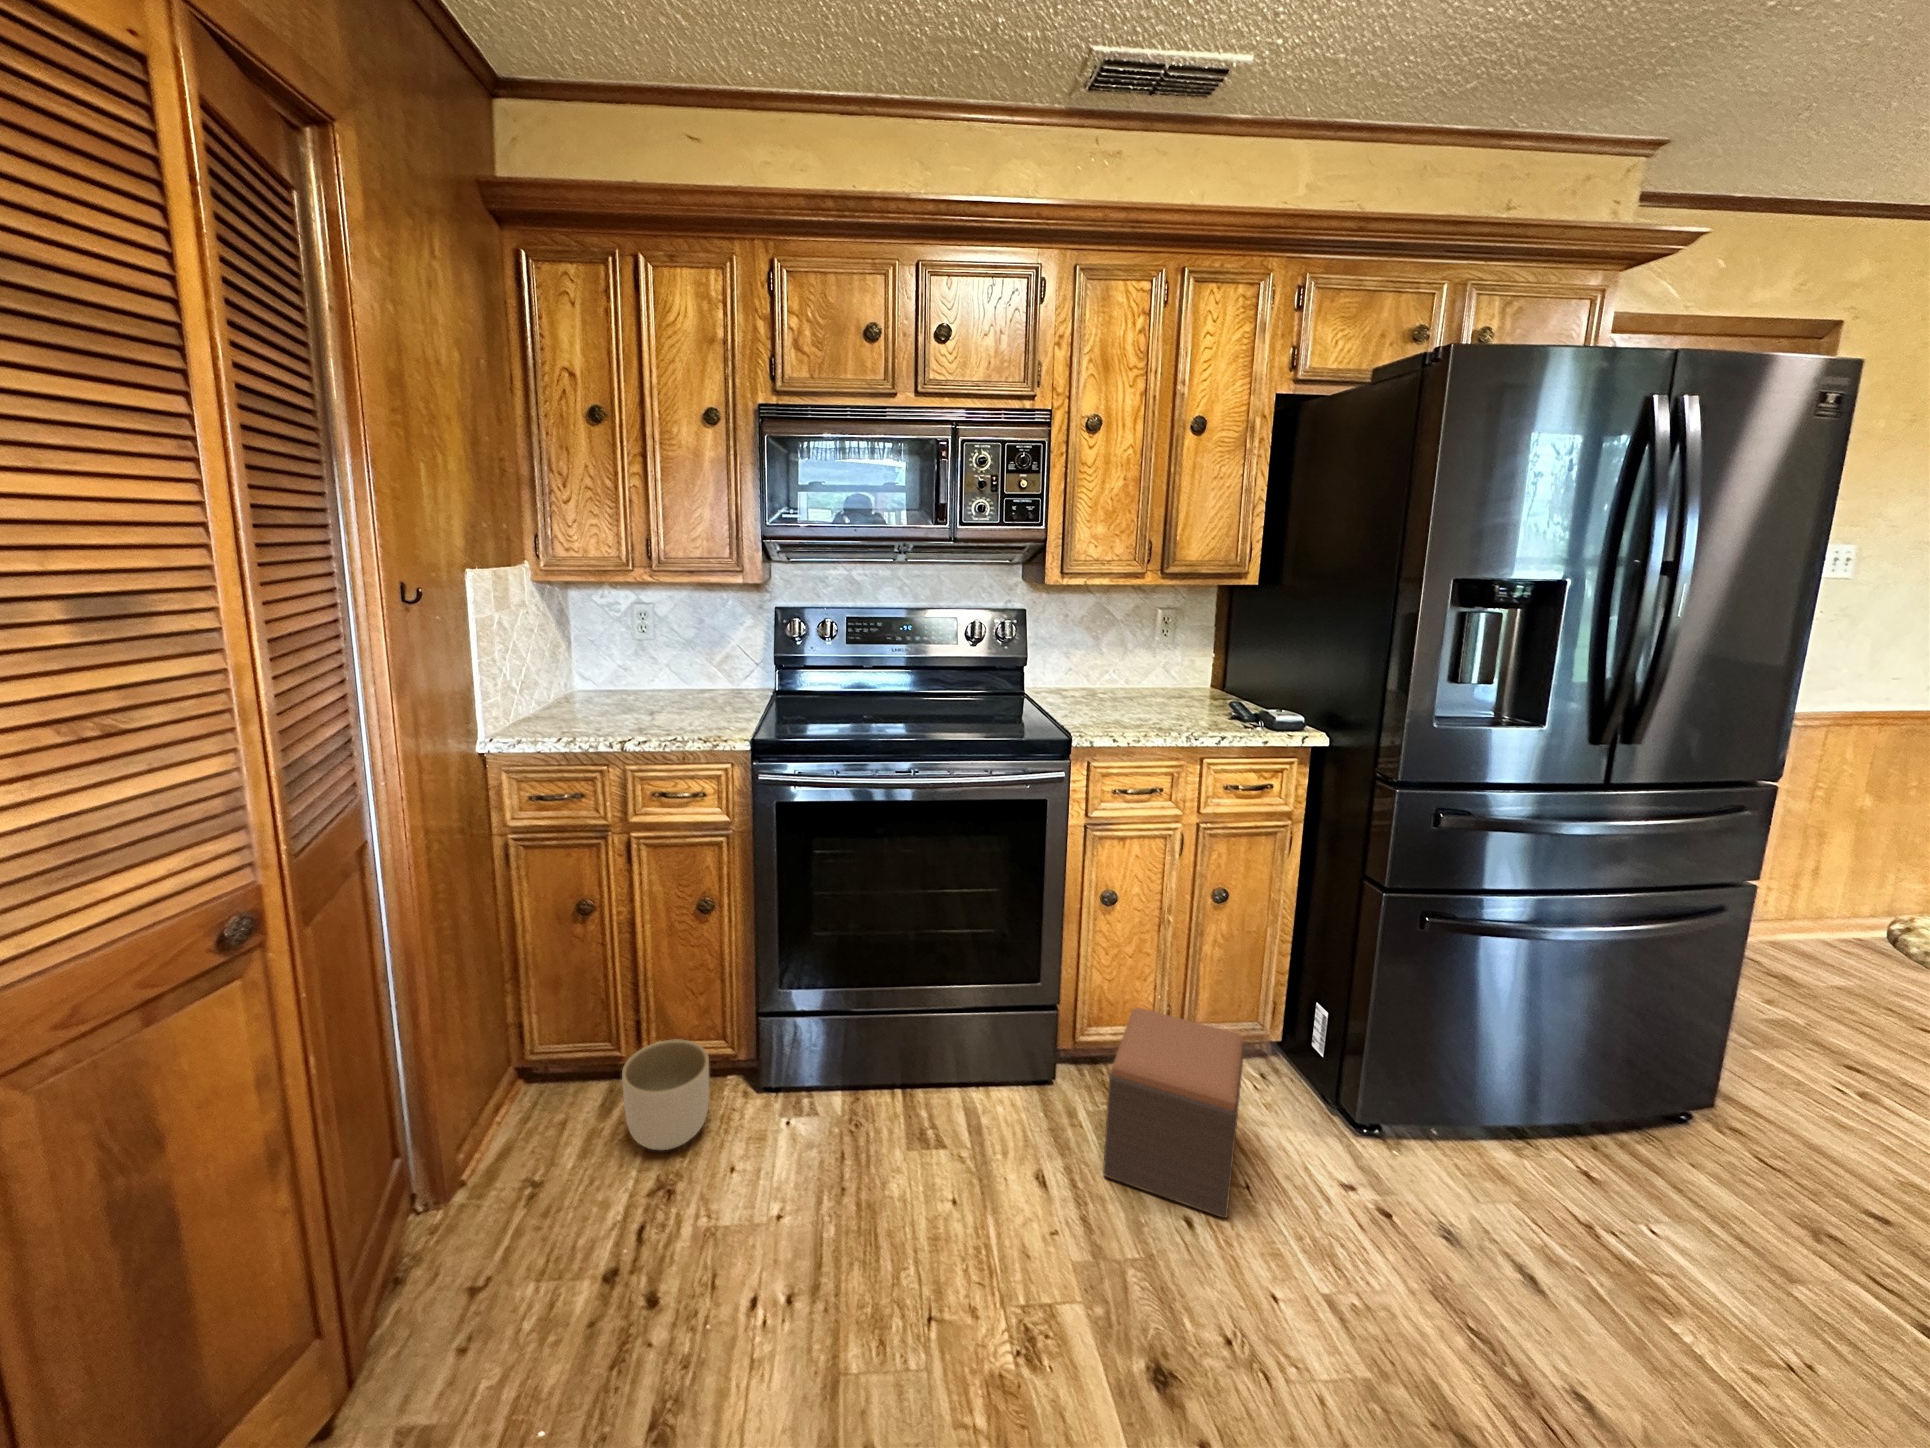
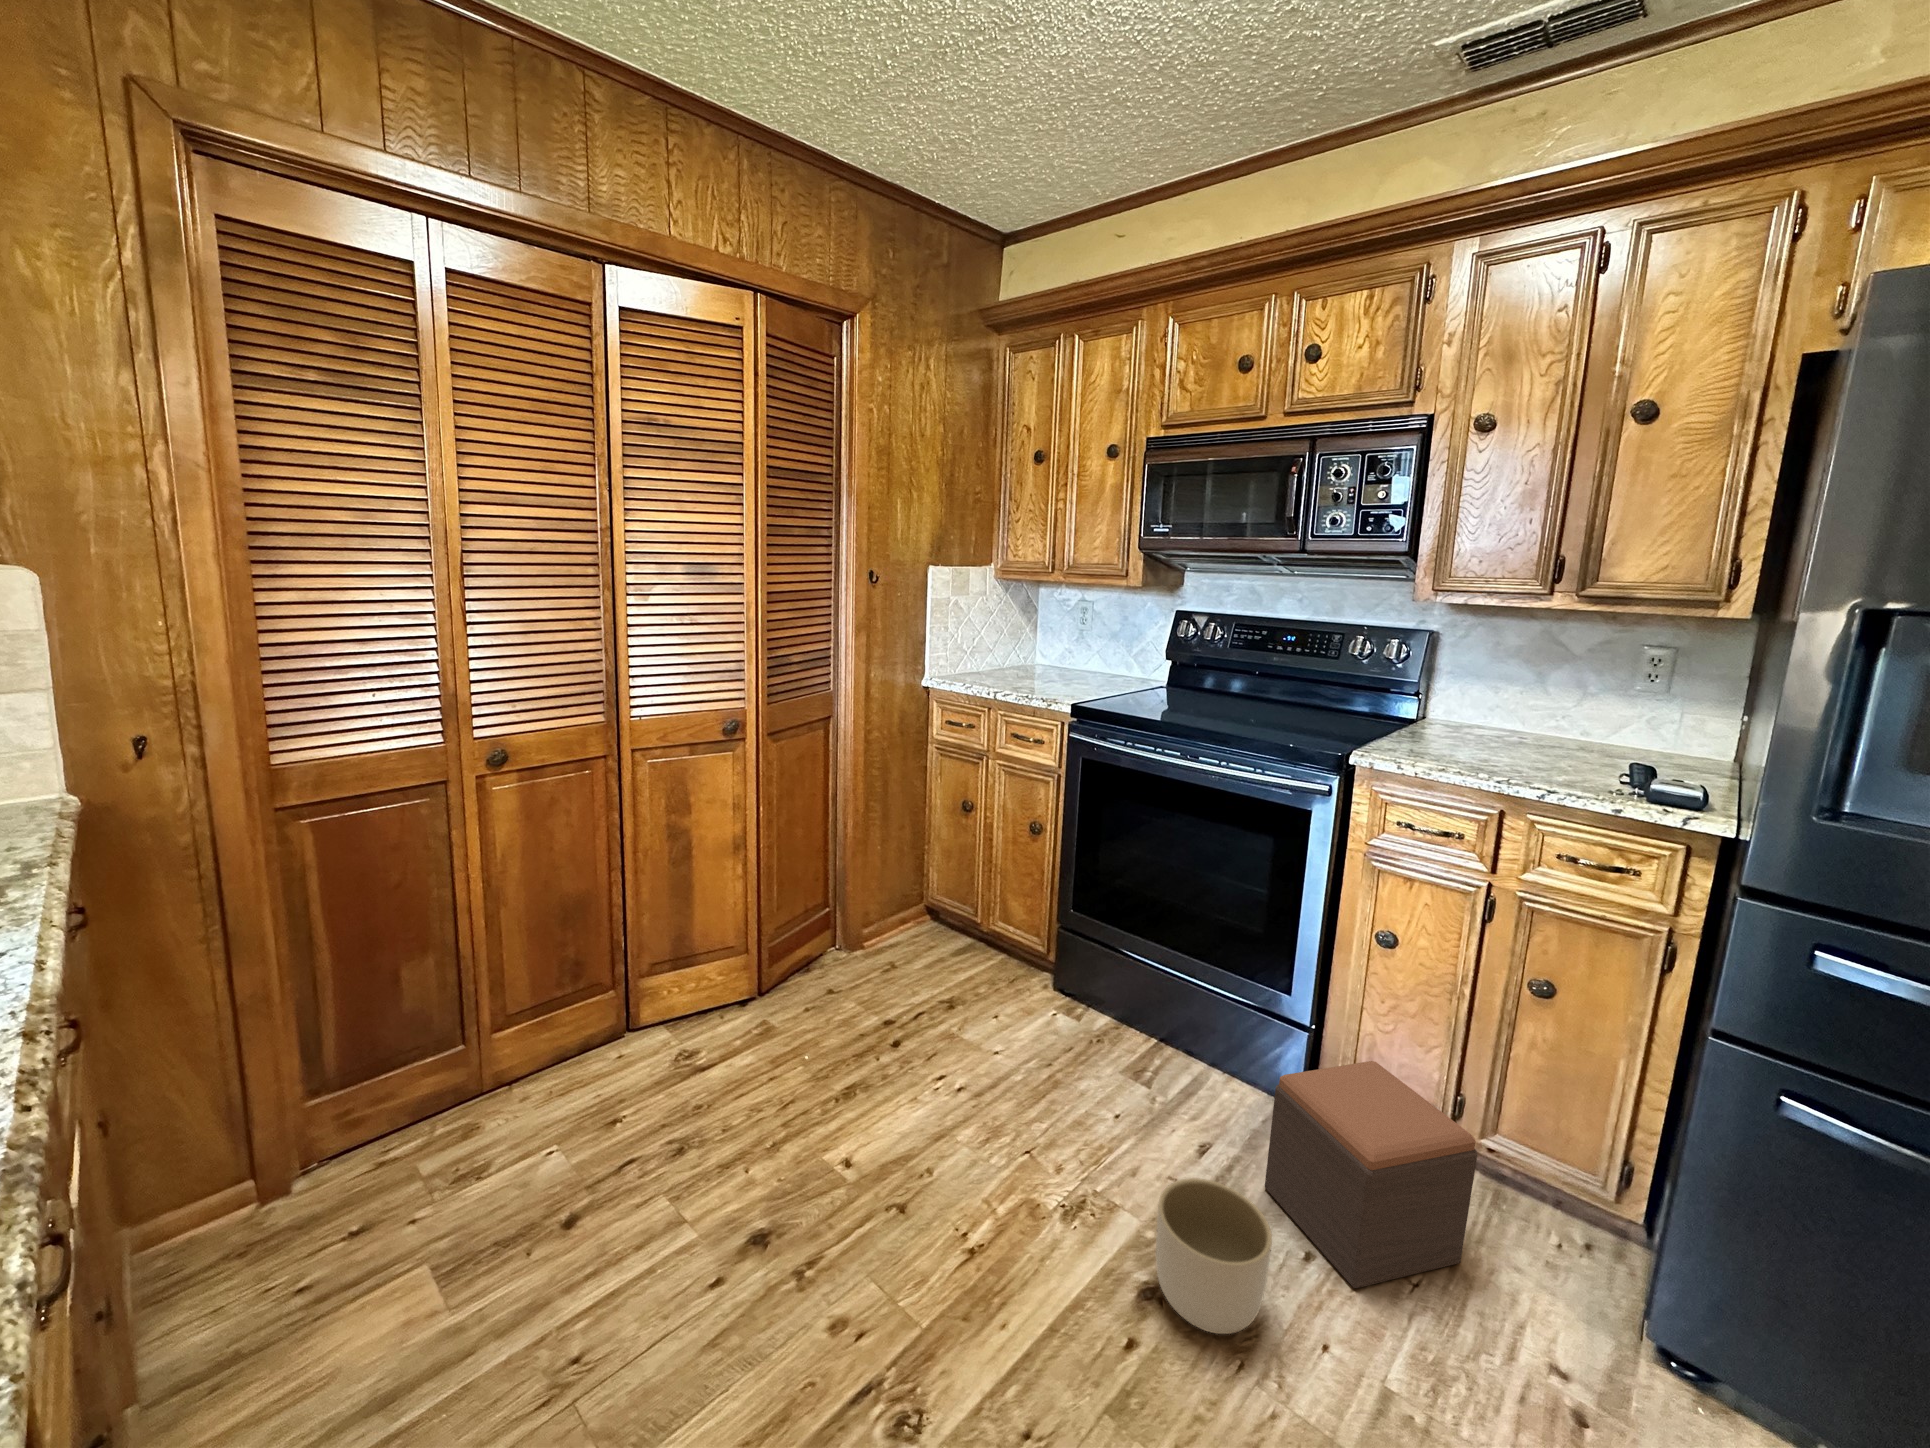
planter: present [622,1039,709,1150] -> present [1156,1178,1272,1334]

